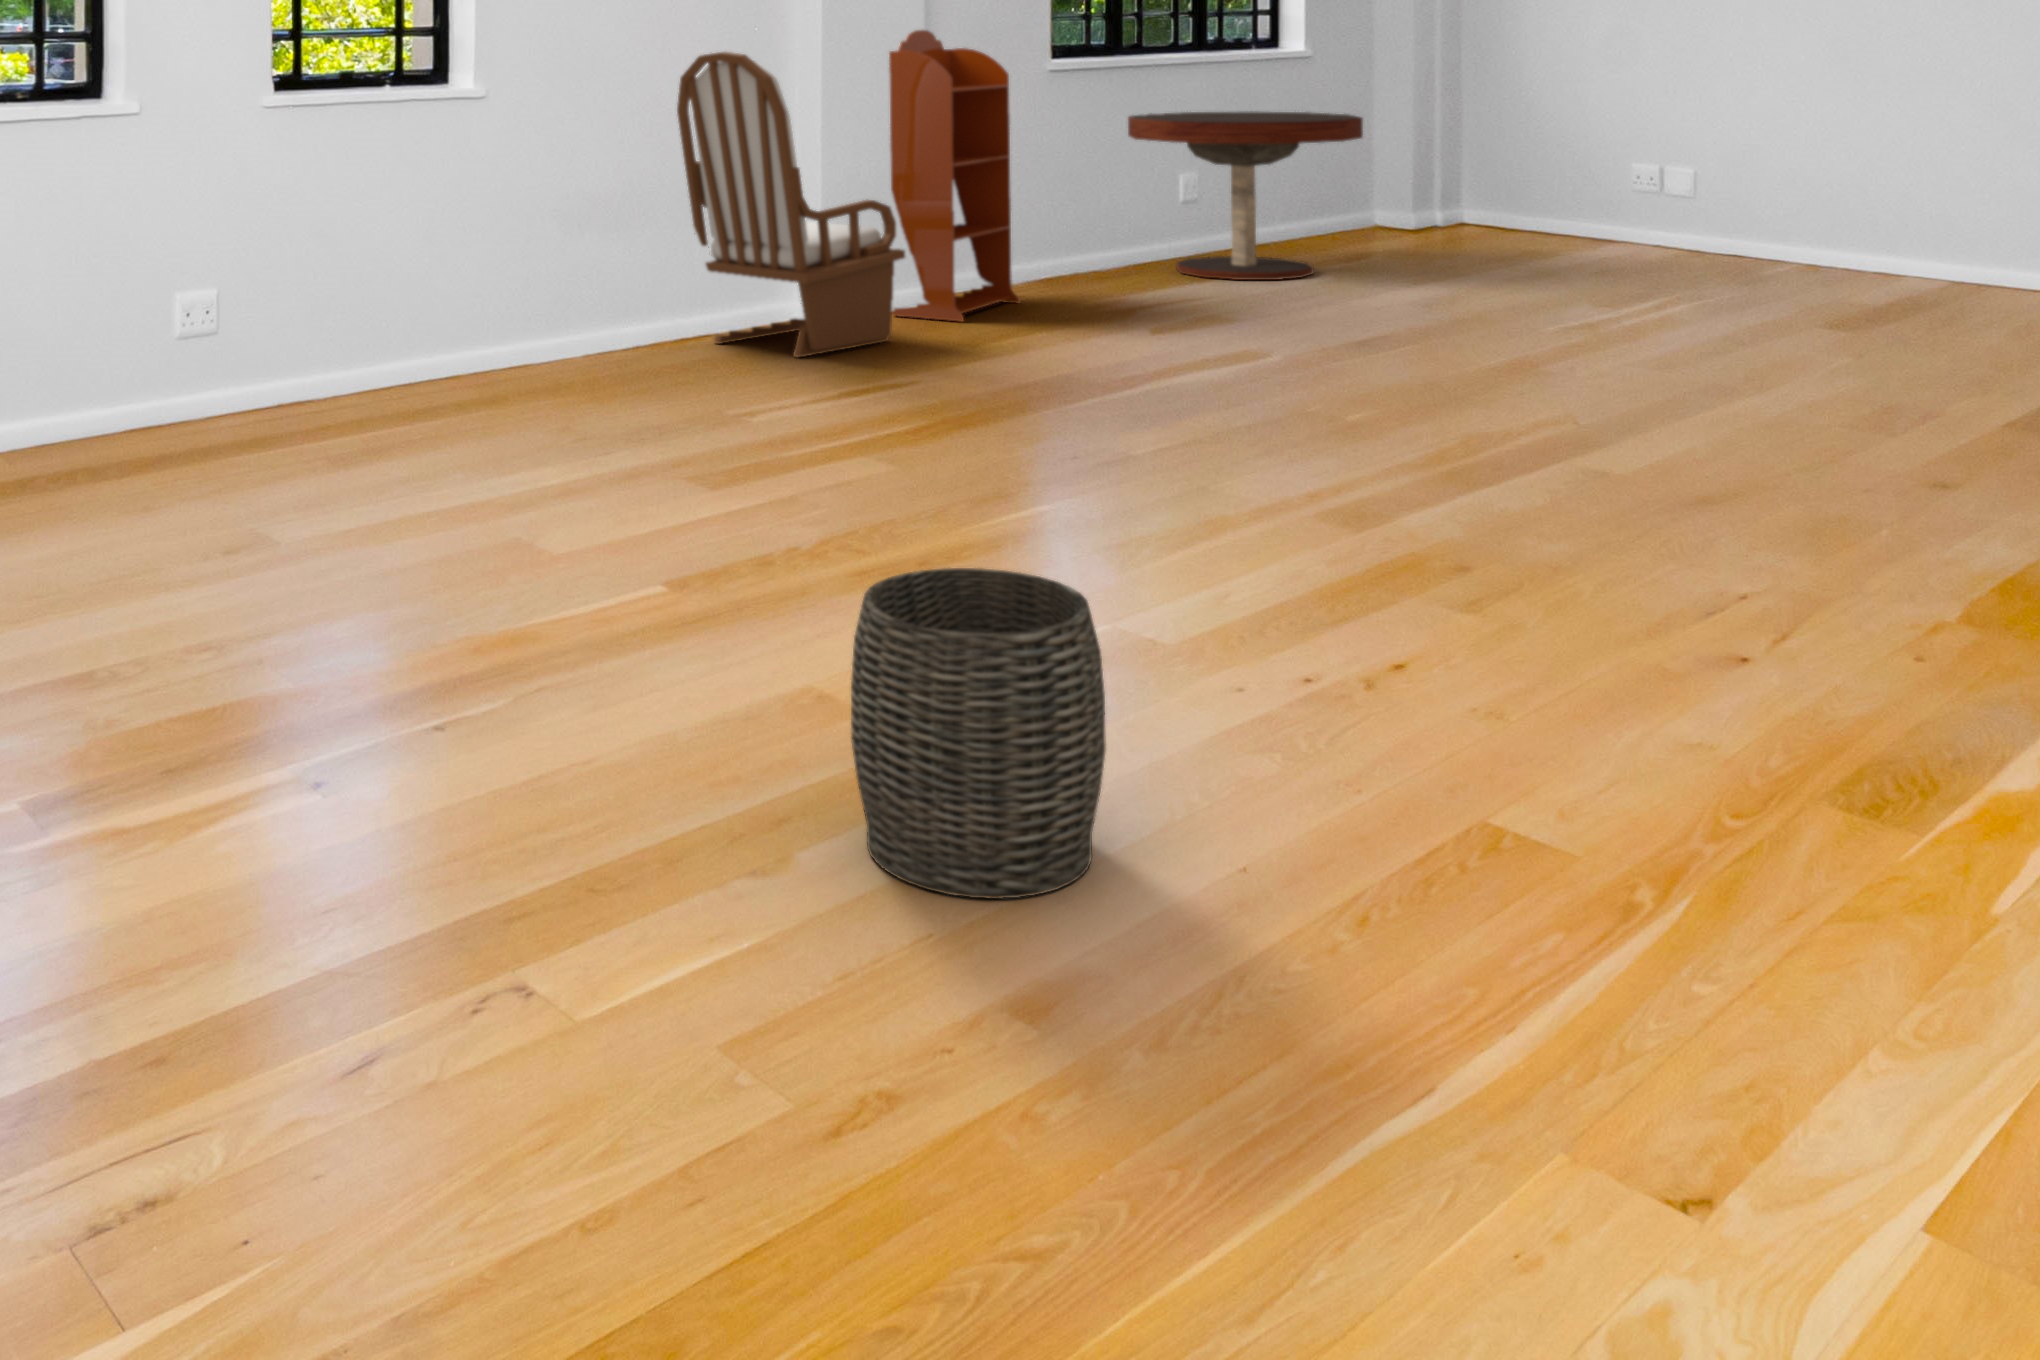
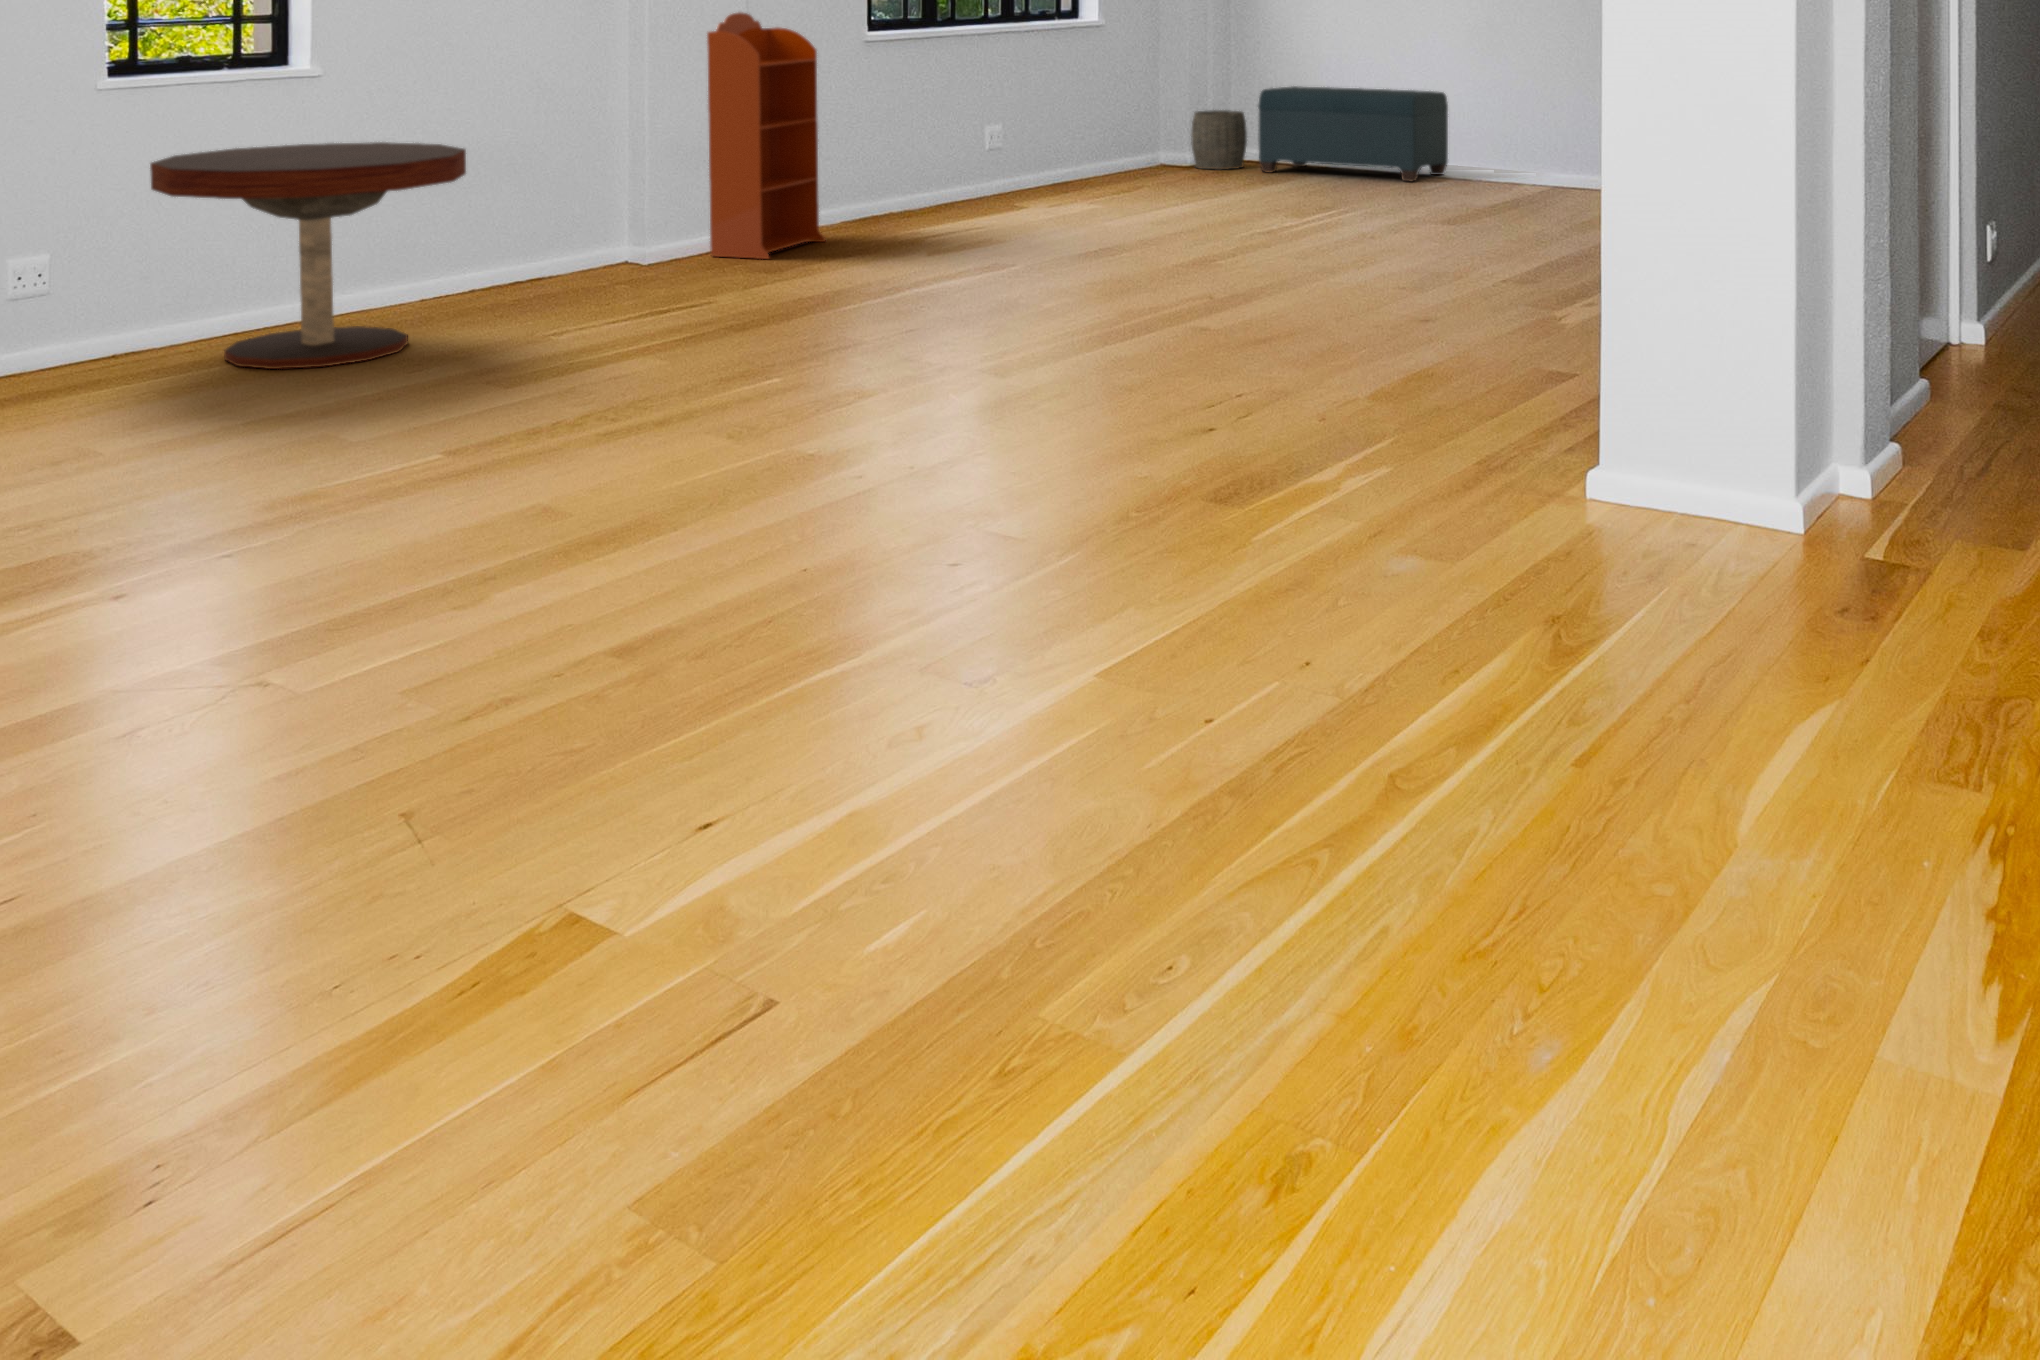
armchair: present [677,52,905,357] -> none [507,36,711,294]
coffee table: present [1128,112,1363,280] -> present [150,142,466,369]
bench: none [1511,128,1780,249] -> present [1258,86,1448,182]
woven basket: present [851,568,1106,899] -> present [1191,110,1247,170]

